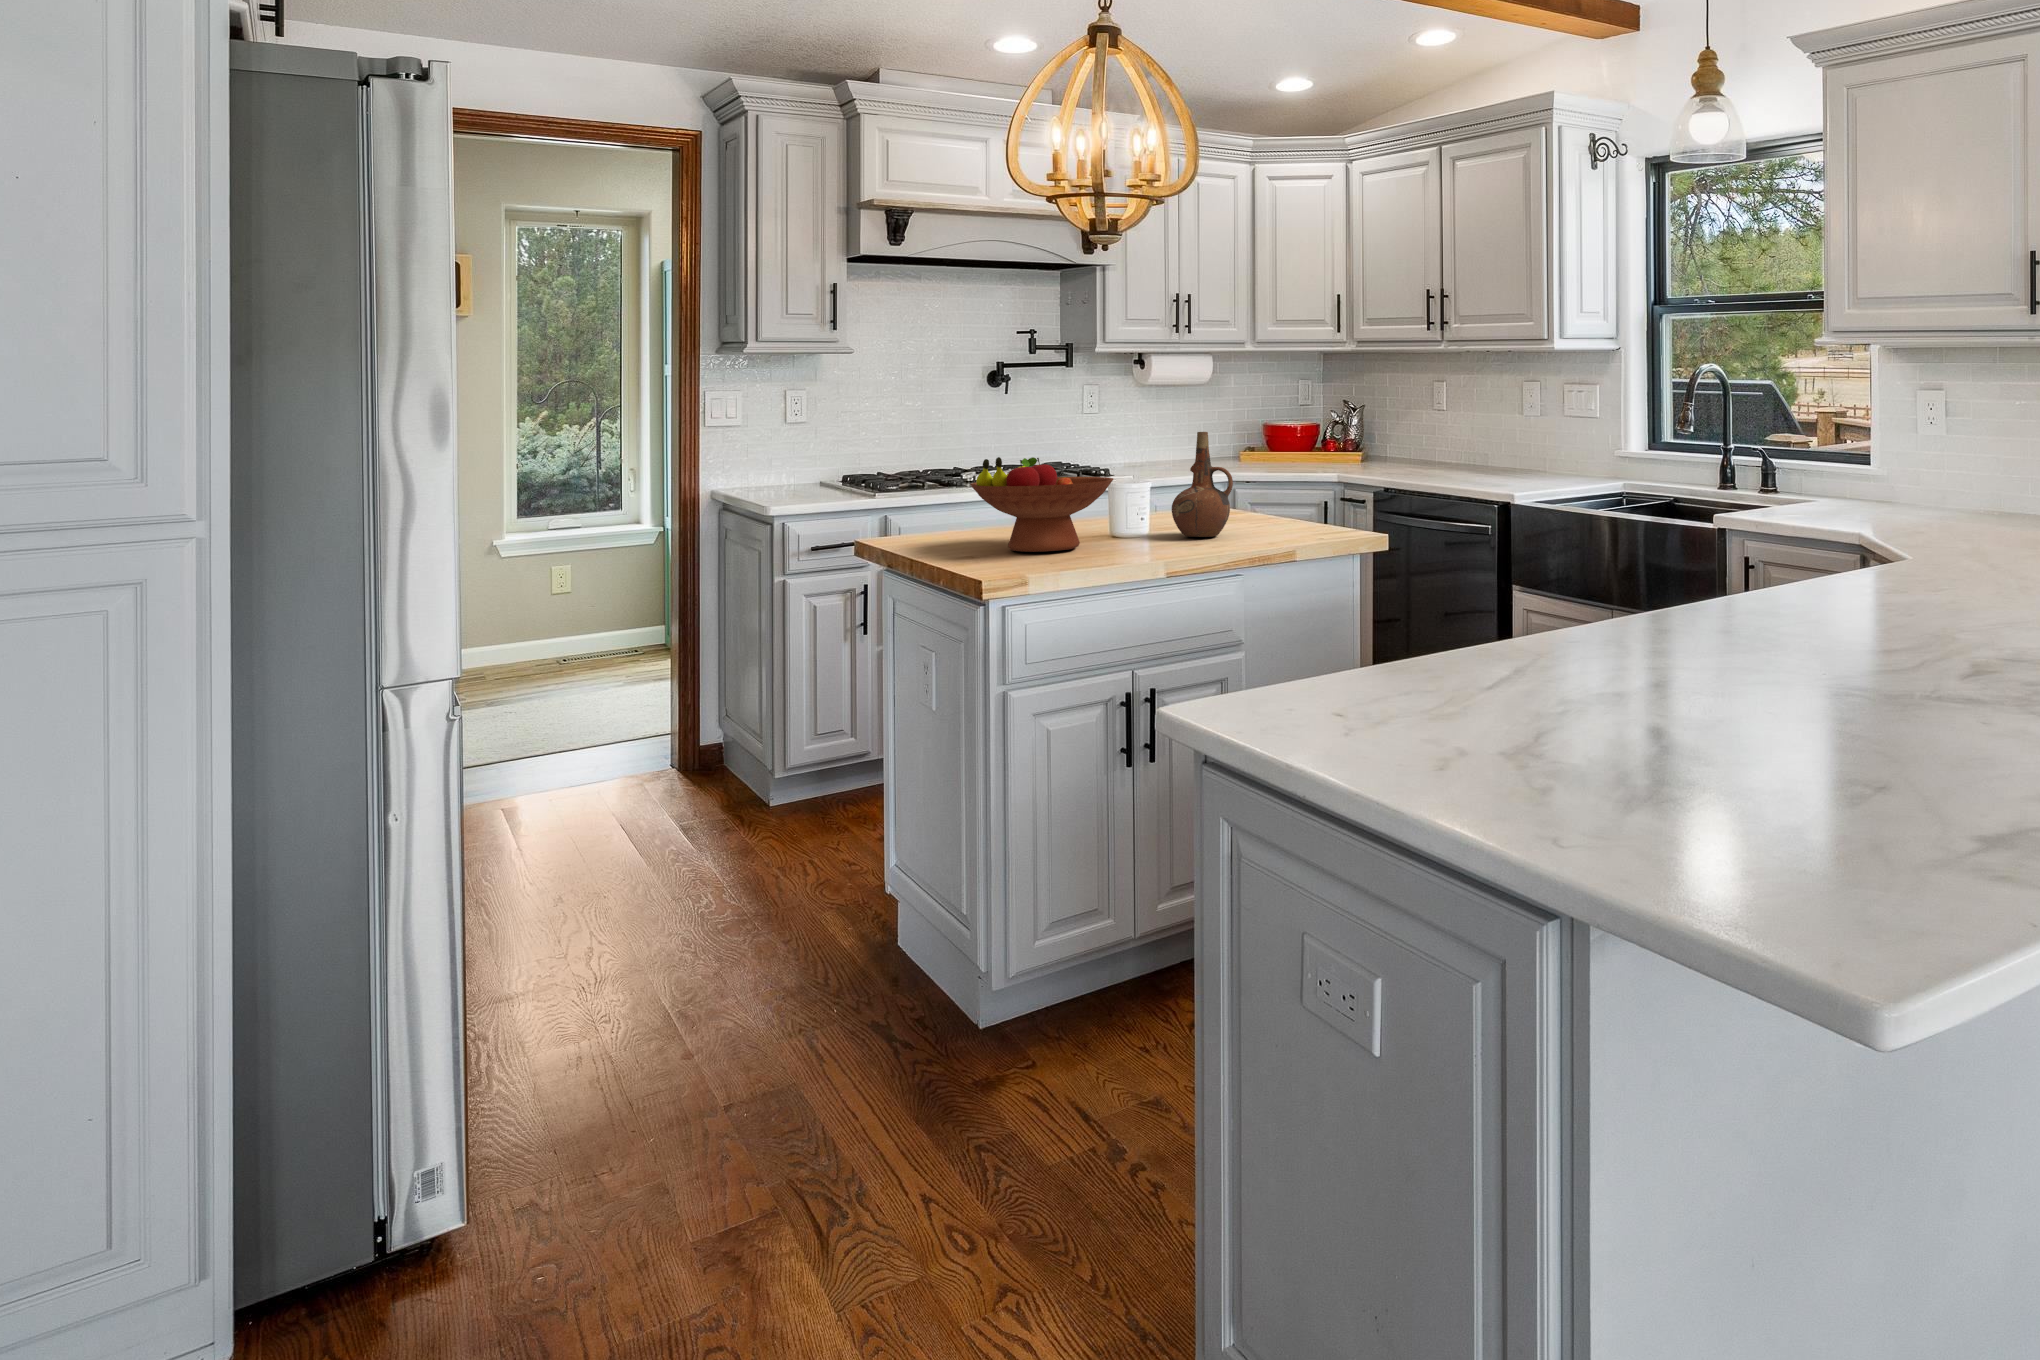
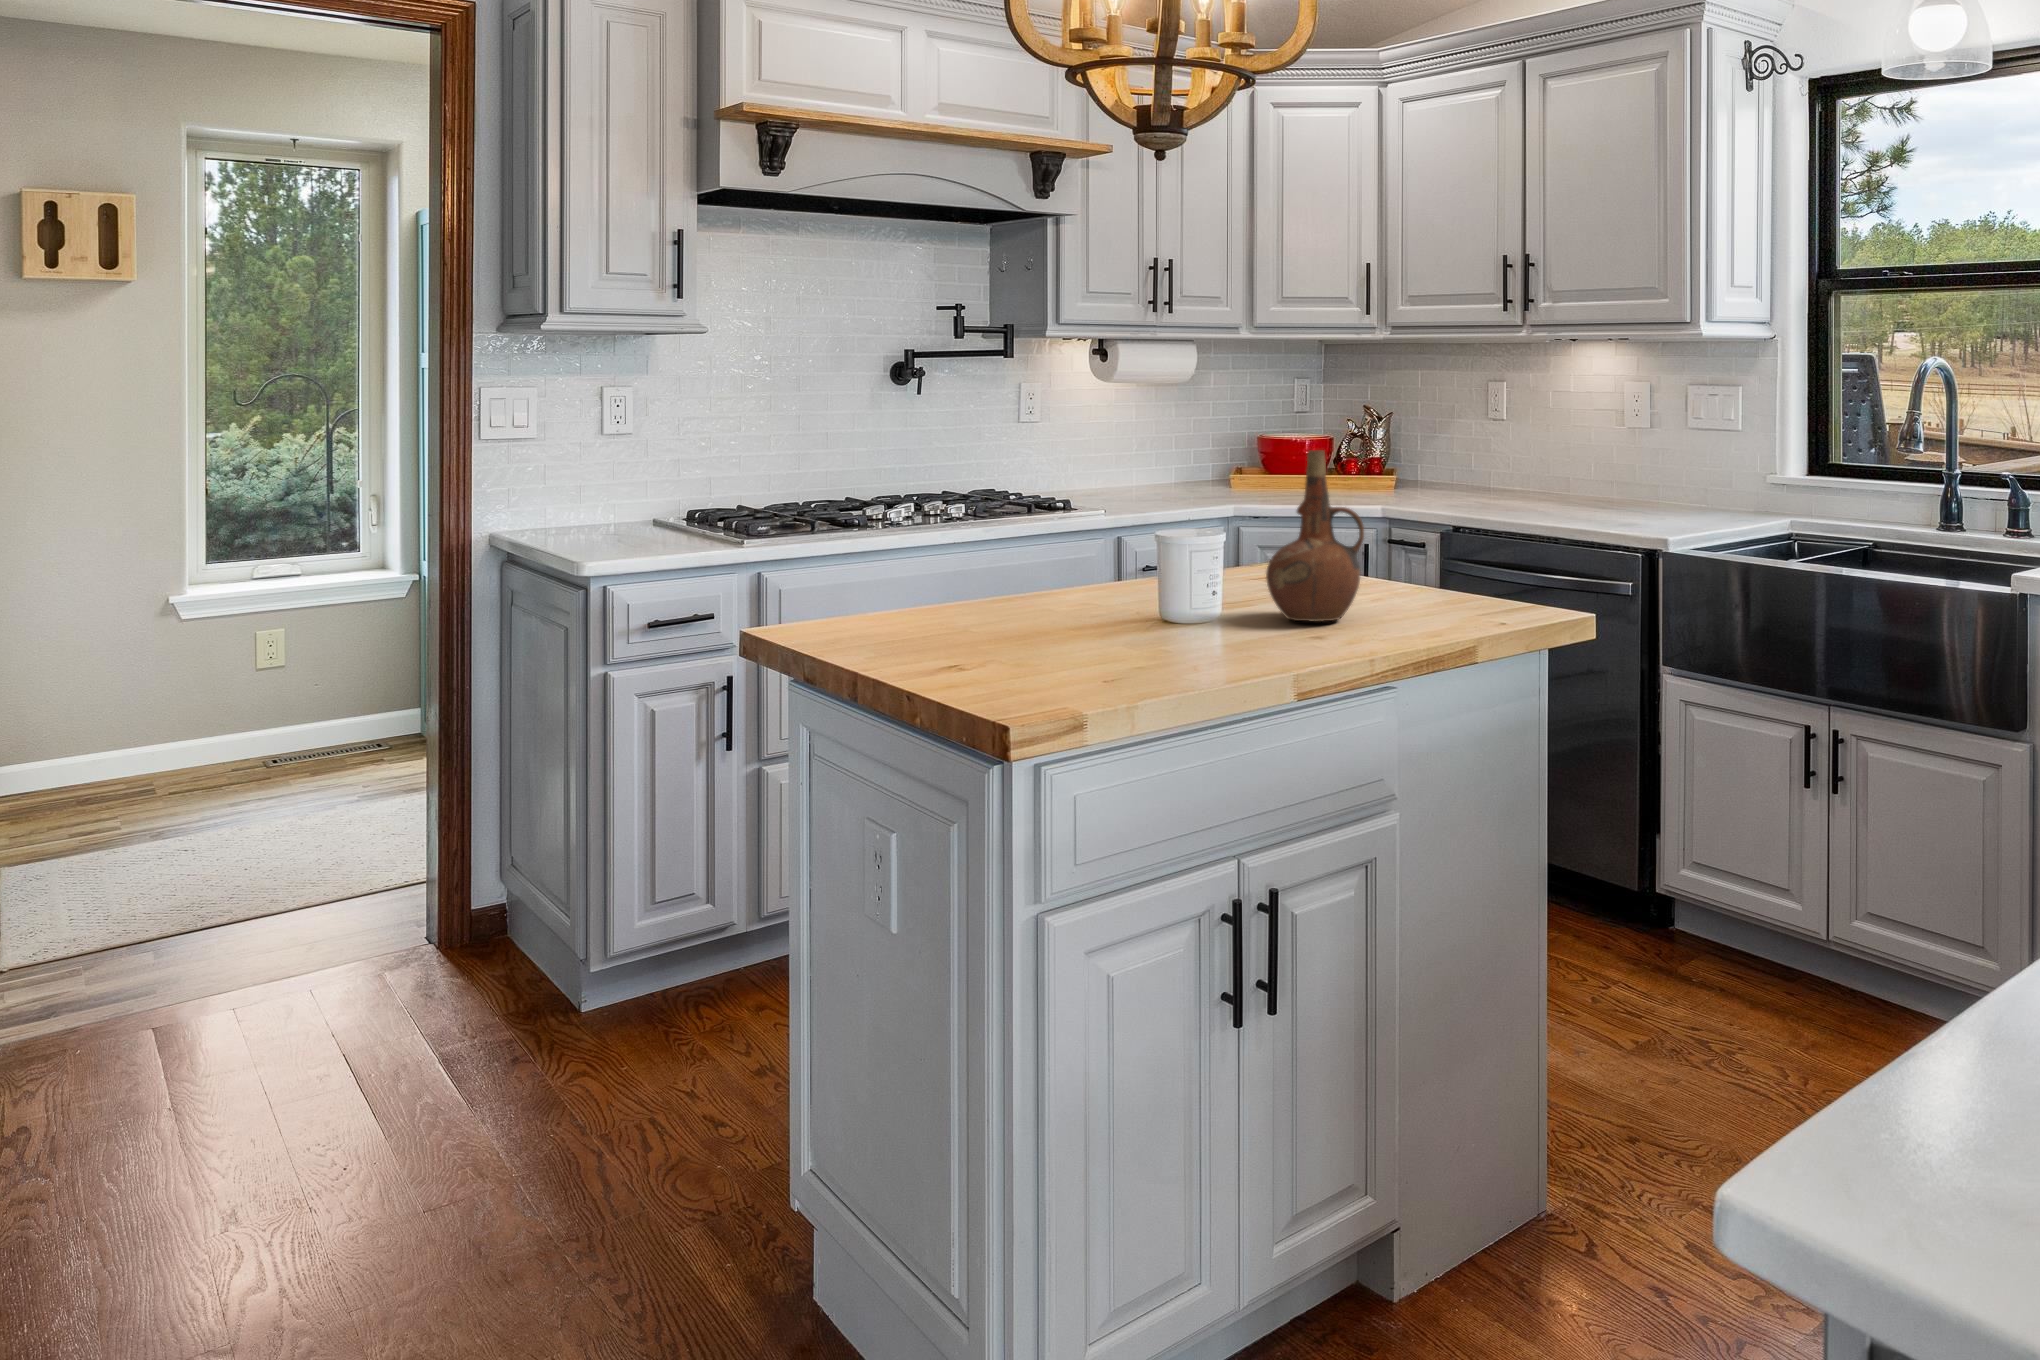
fruit bowl: present [970,457,1113,552] -> none [949,494,1190,656]

